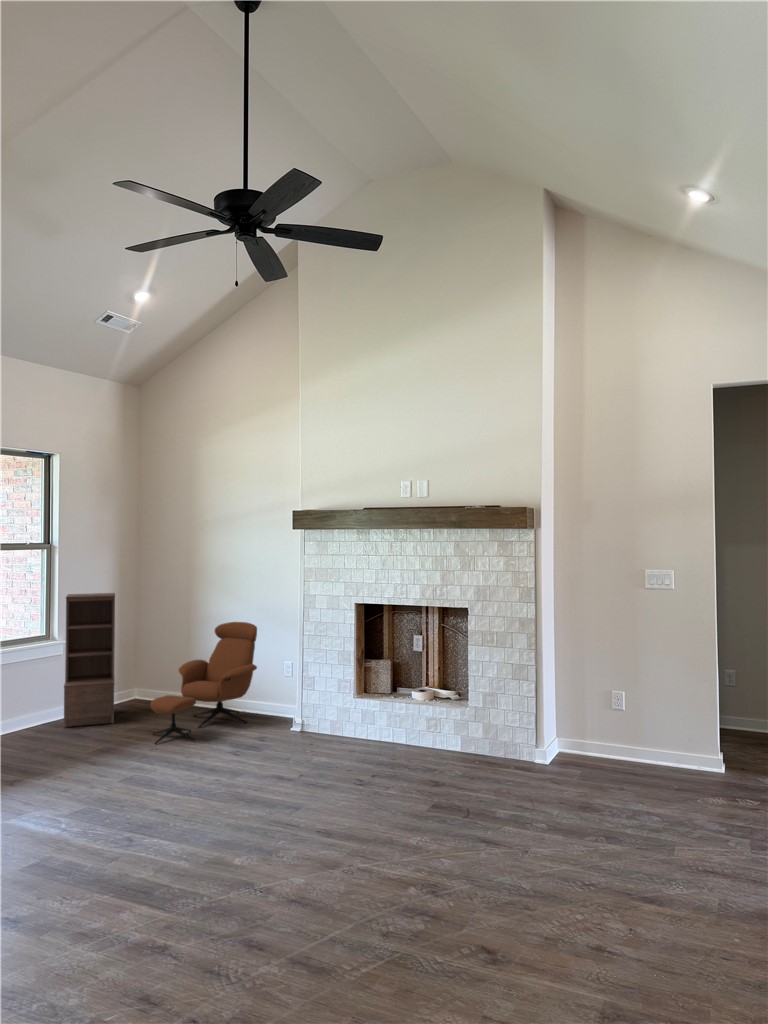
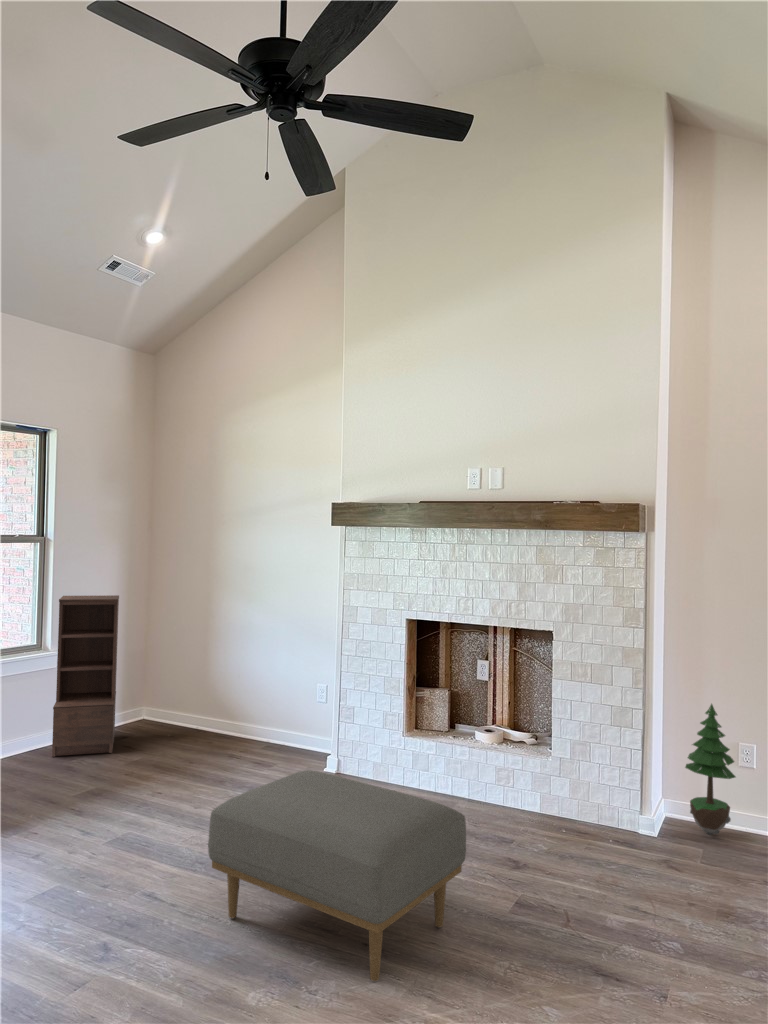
lounge chair: present [150,622,257,744] -> none [154,634,286,786]
potted tree: none [569,659,607,761] -> present [685,704,736,835]
ottoman: none [202,716,393,852] -> present [208,770,466,982]

